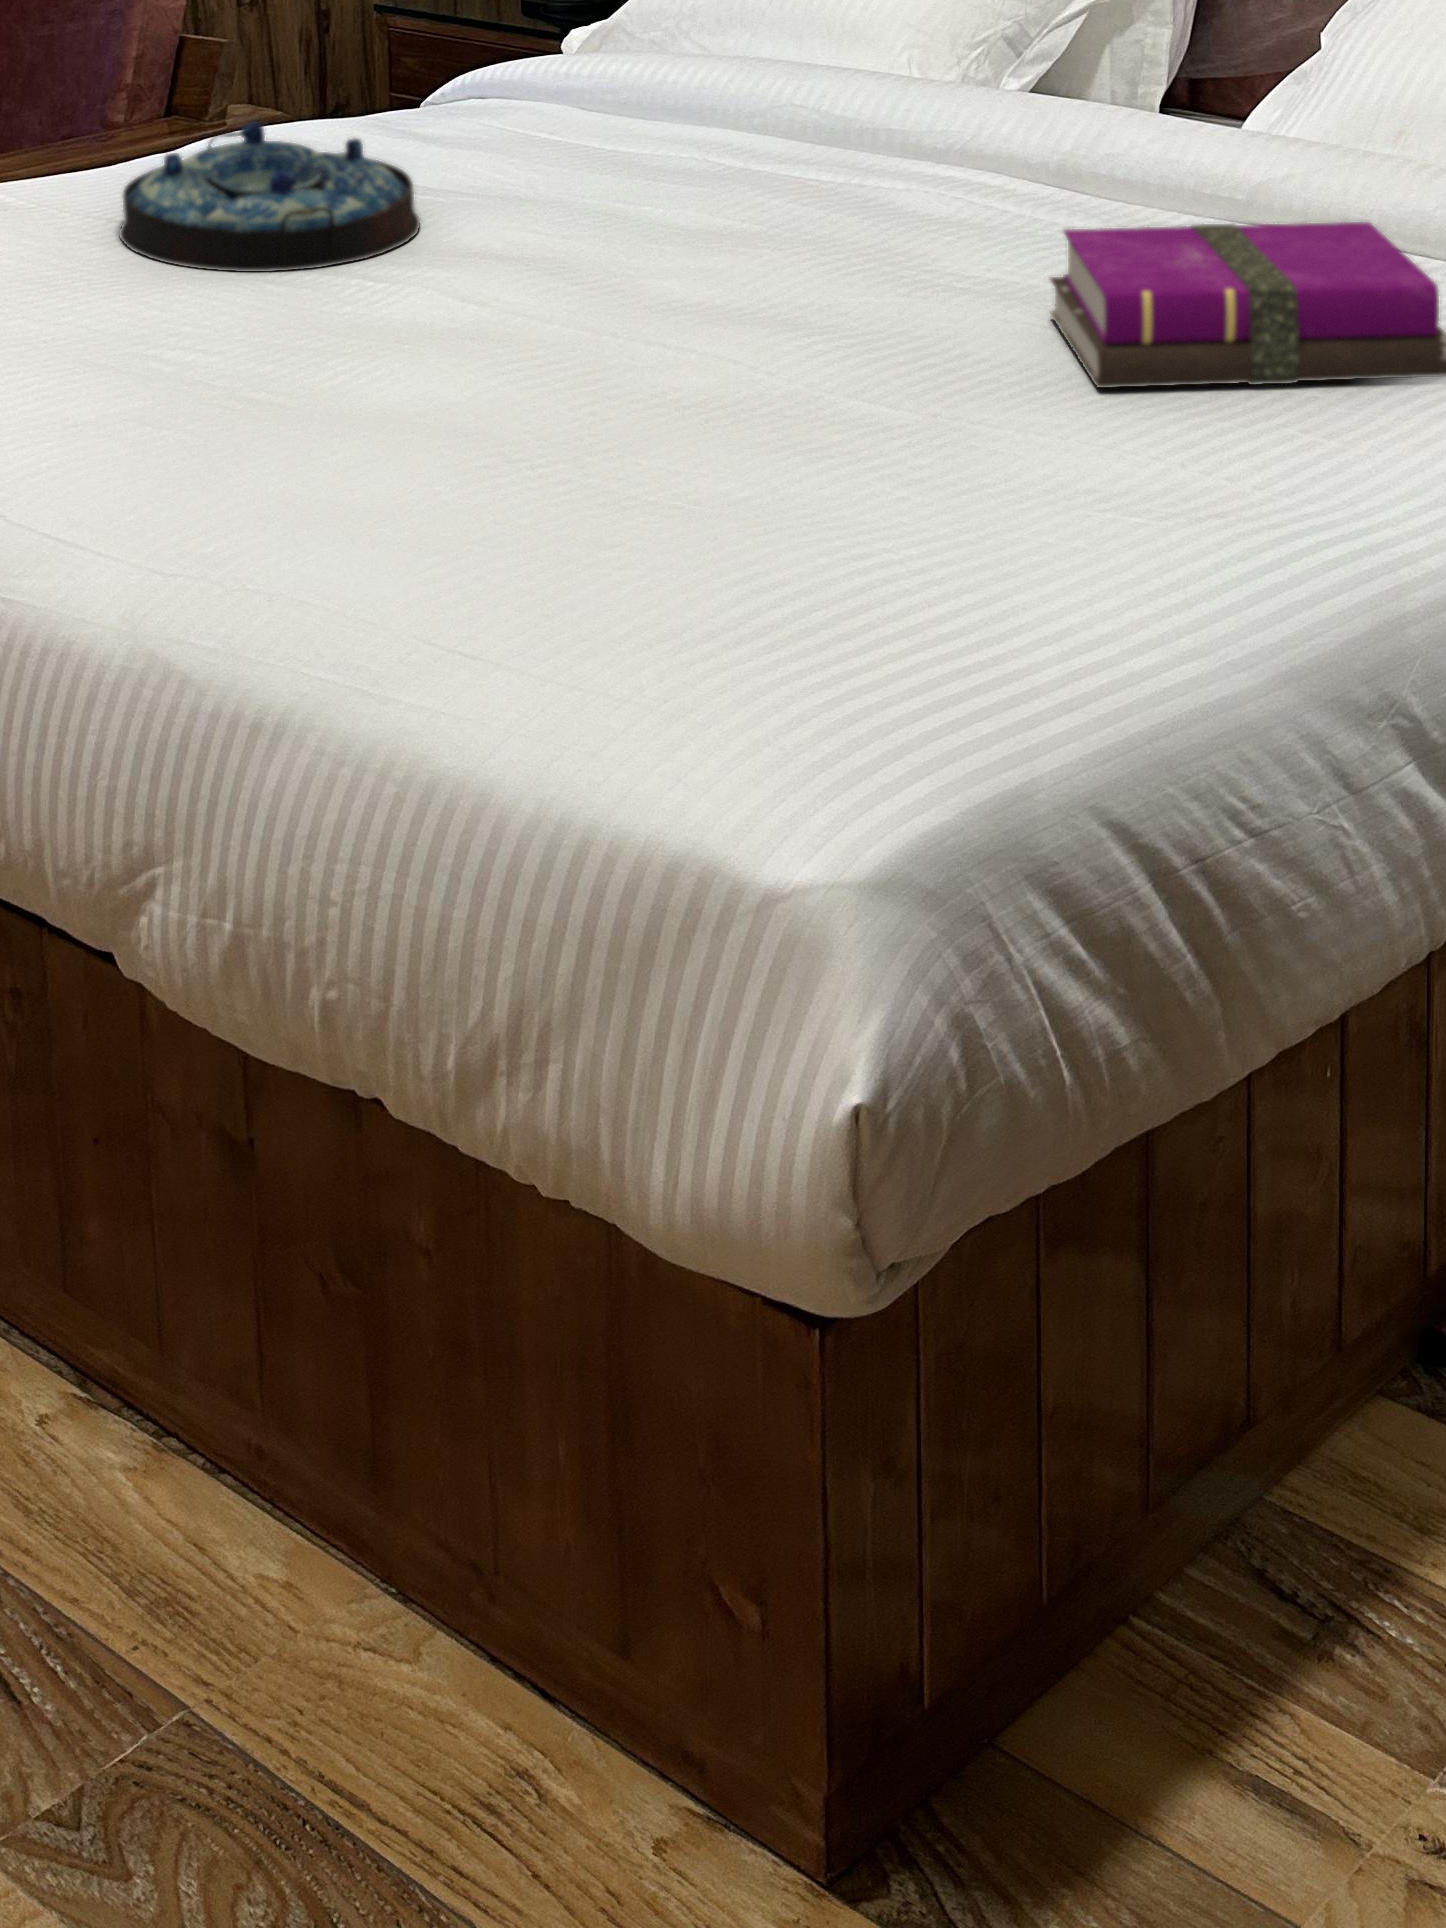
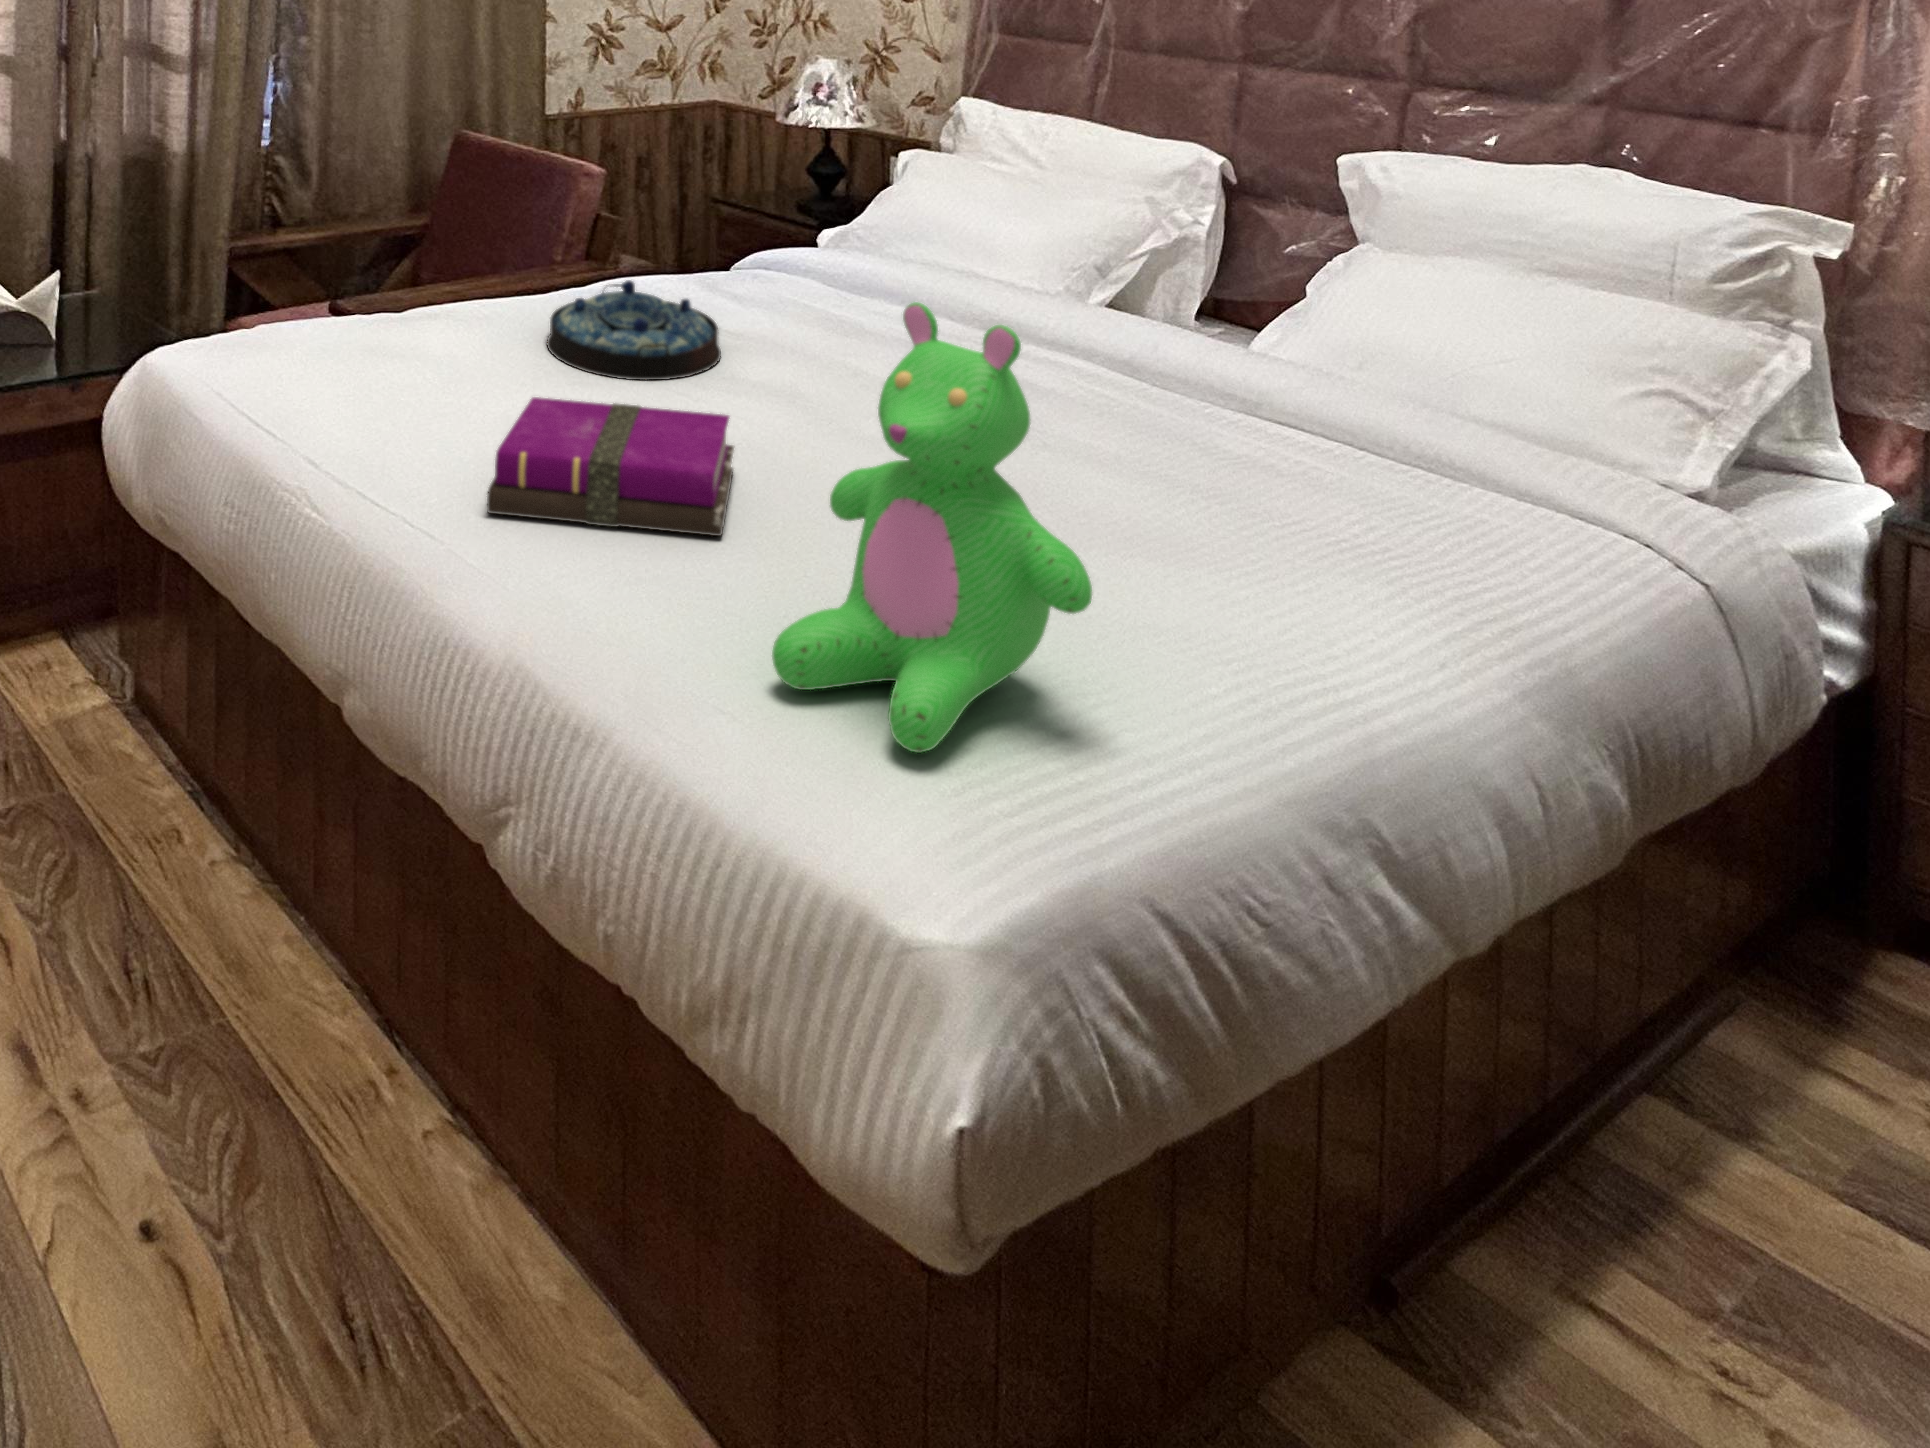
teddy bear: none [544,29,1005,665] -> present [772,302,1092,753]
notebook: present [1051,222,1446,388] -> present [487,397,734,536]

